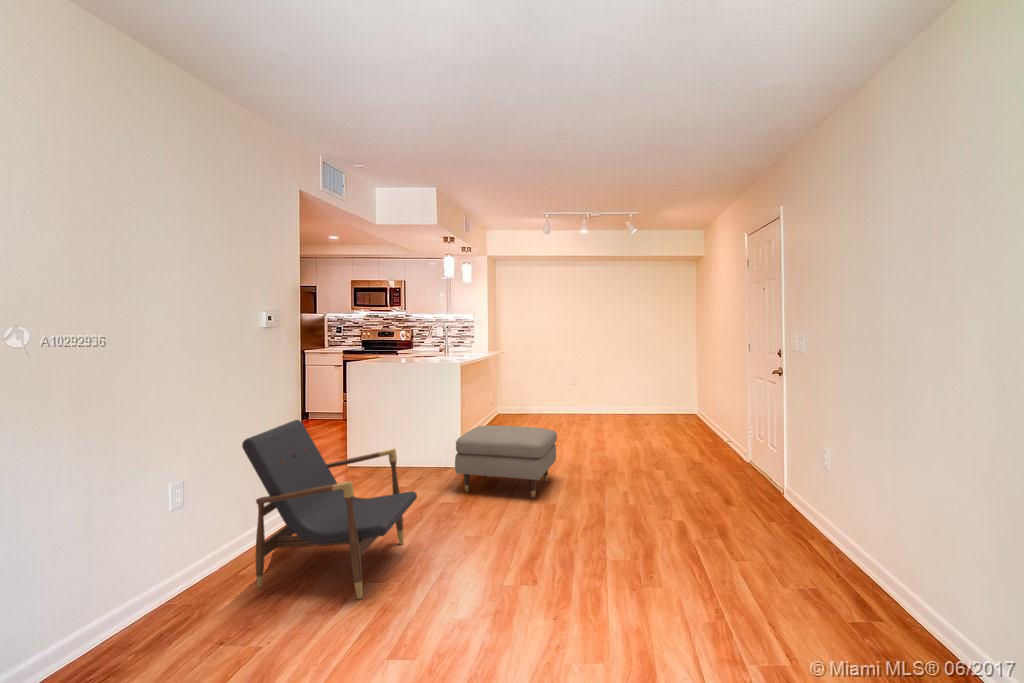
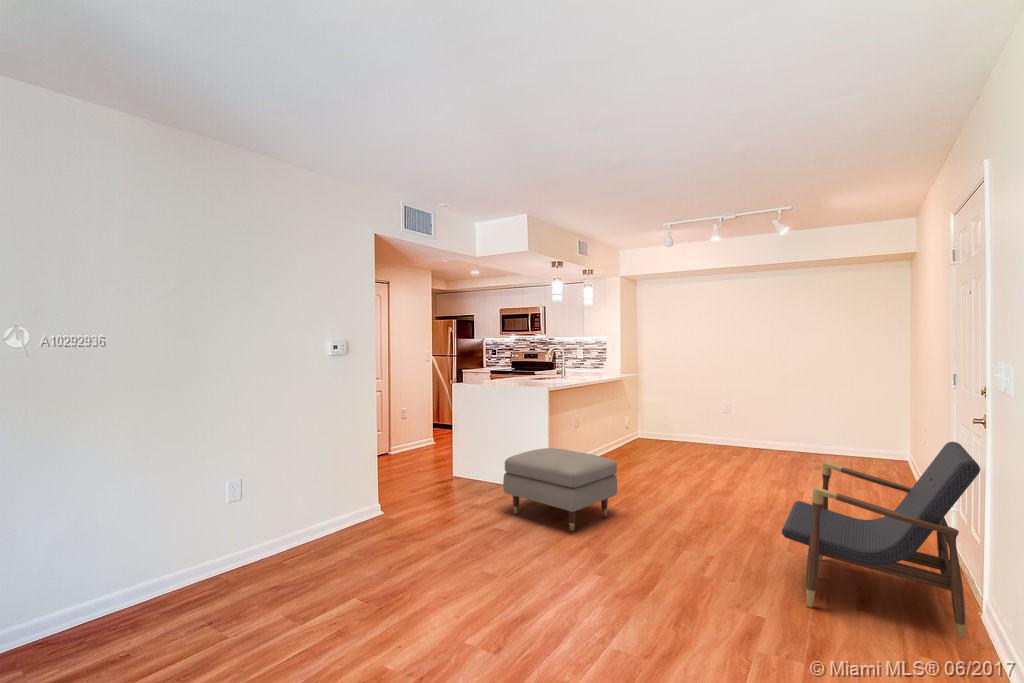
lounge chair: present [242,420,417,599] -> present [782,442,980,638]

